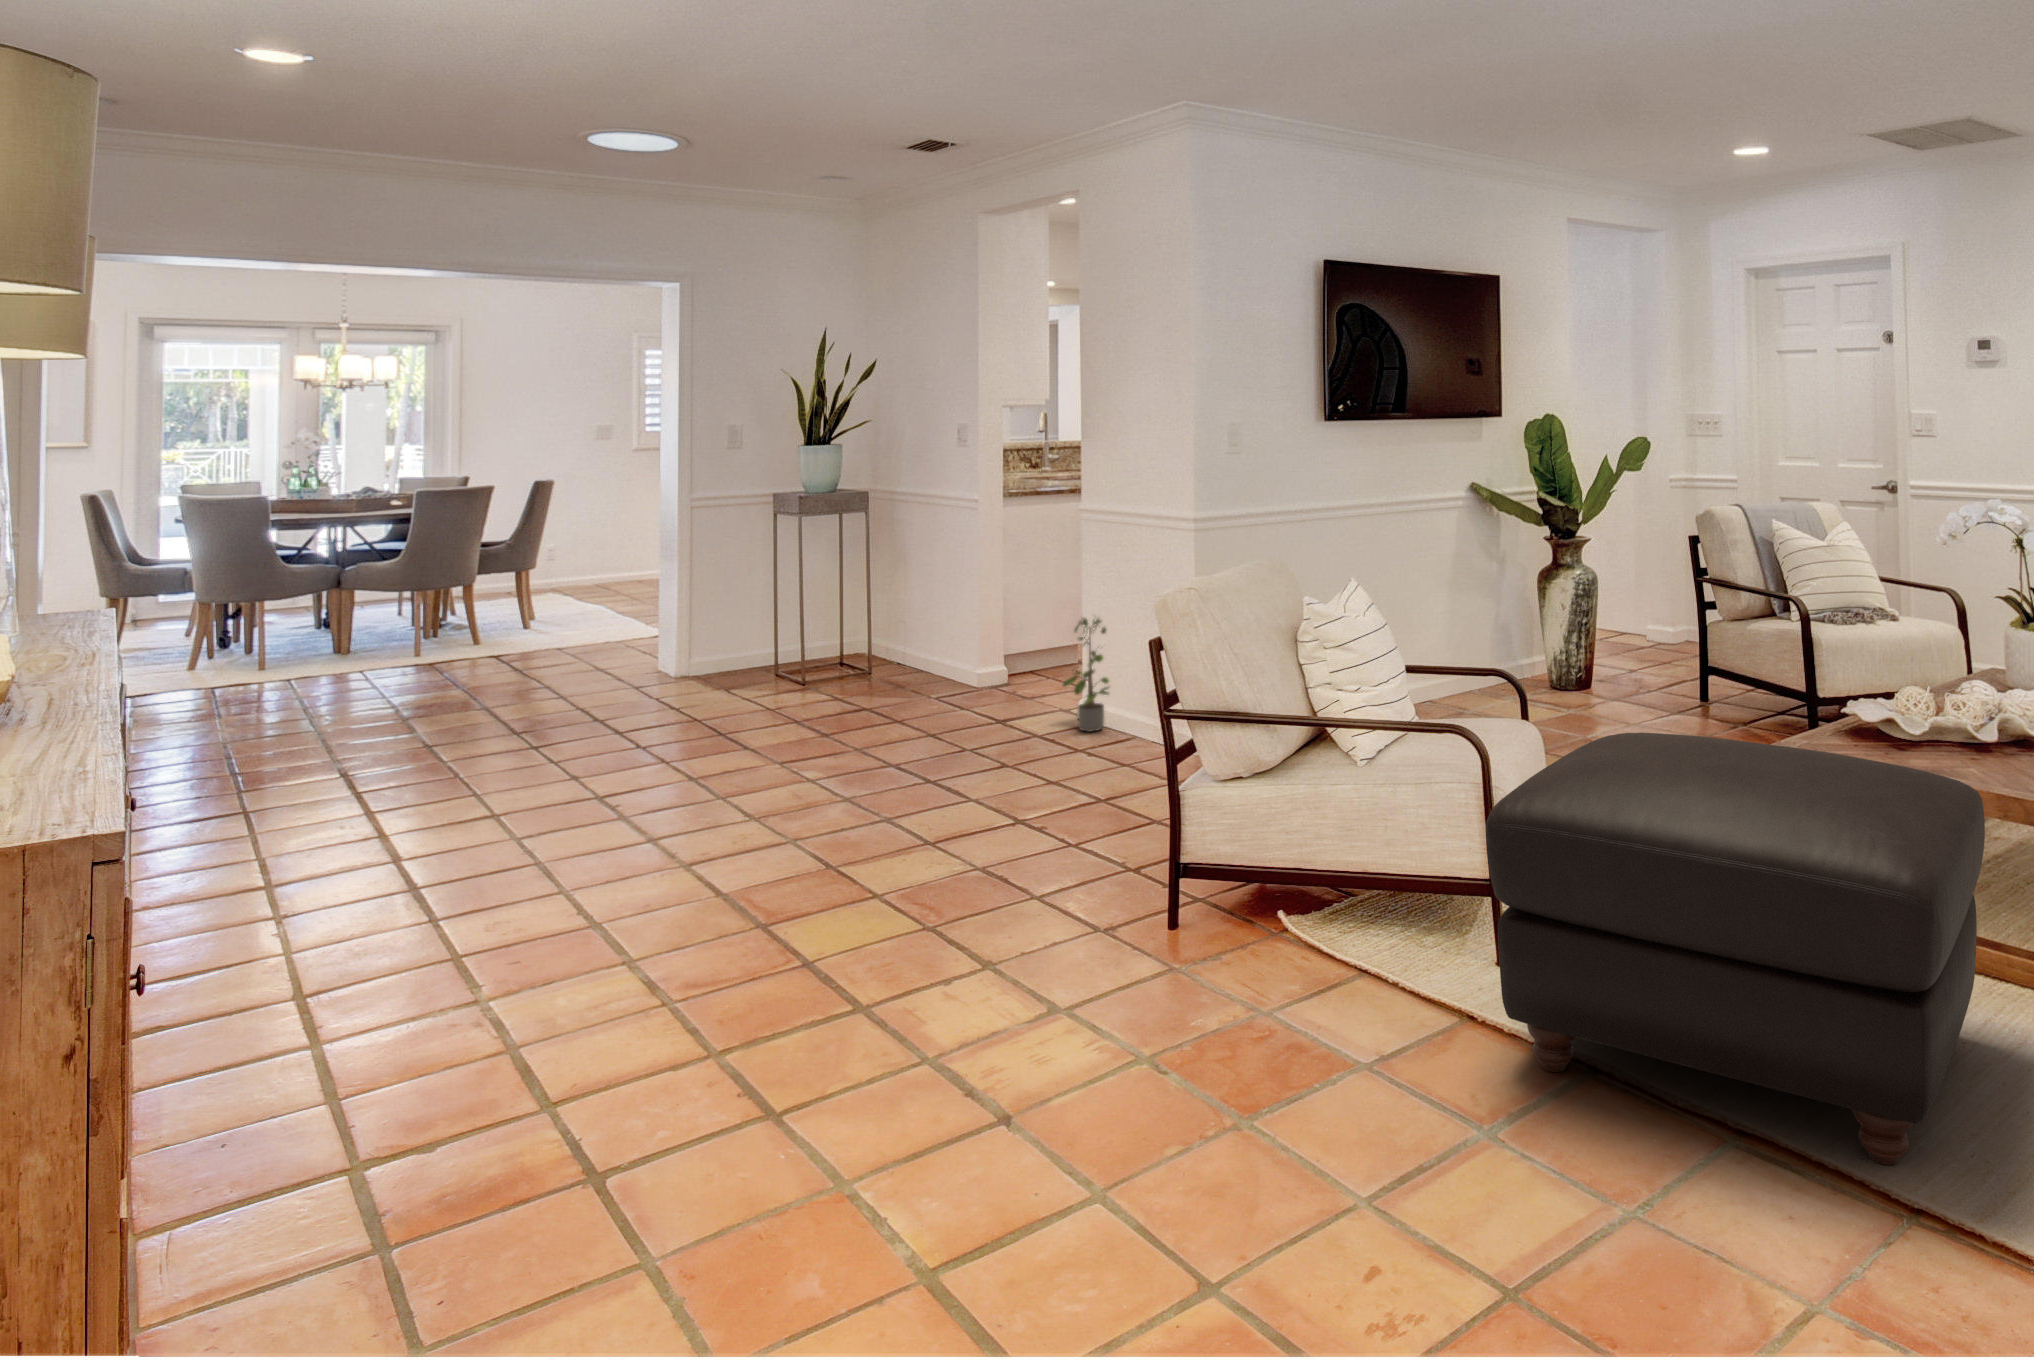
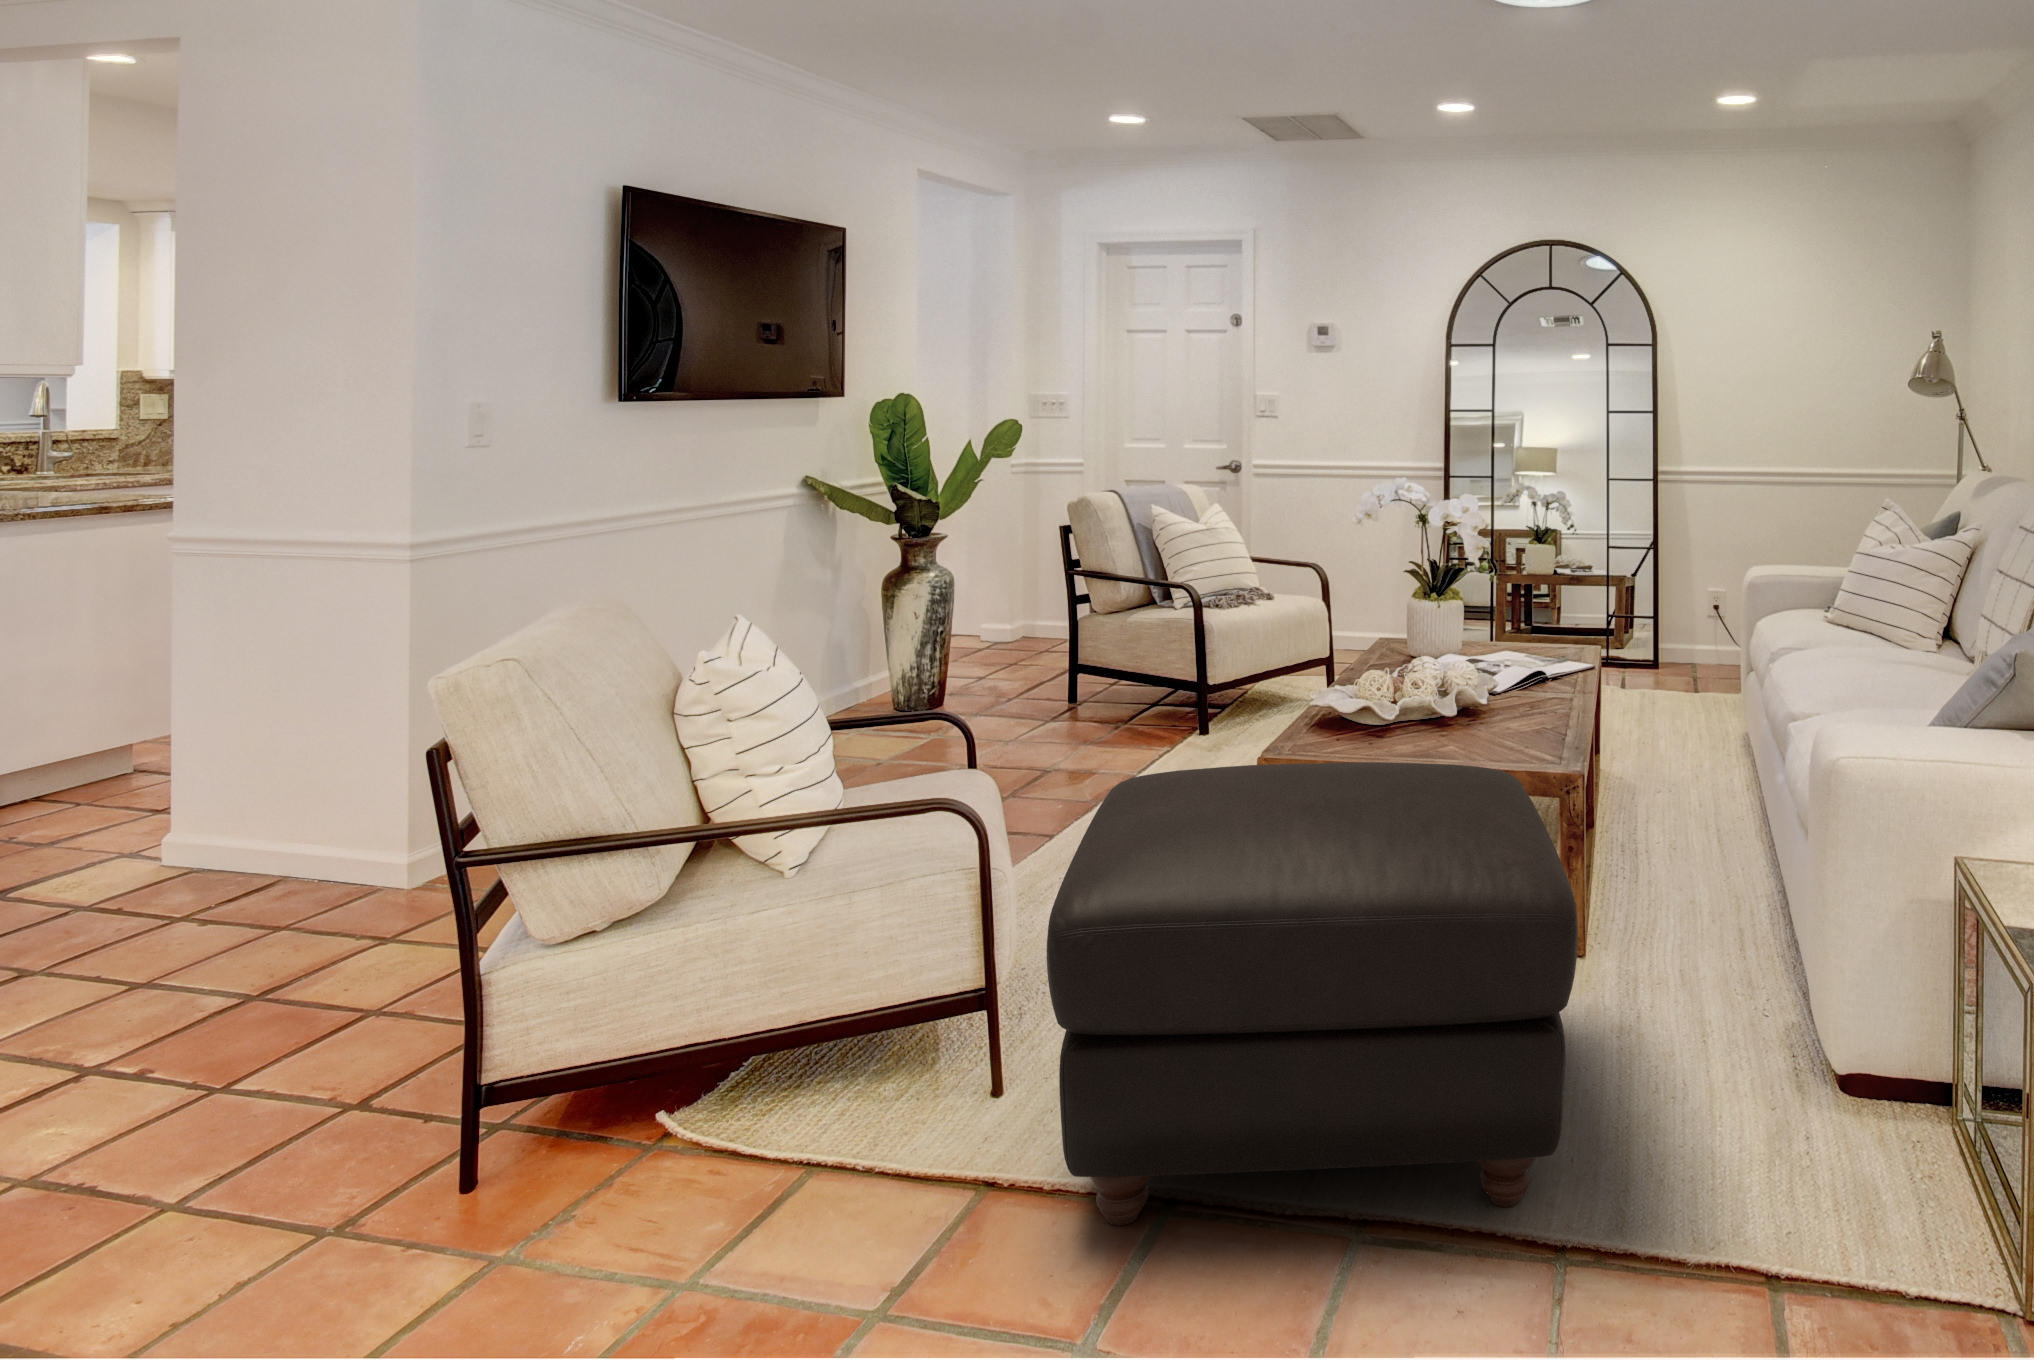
potted plant: present [1063,618,1110,732] -> none [137,701,244,884]

